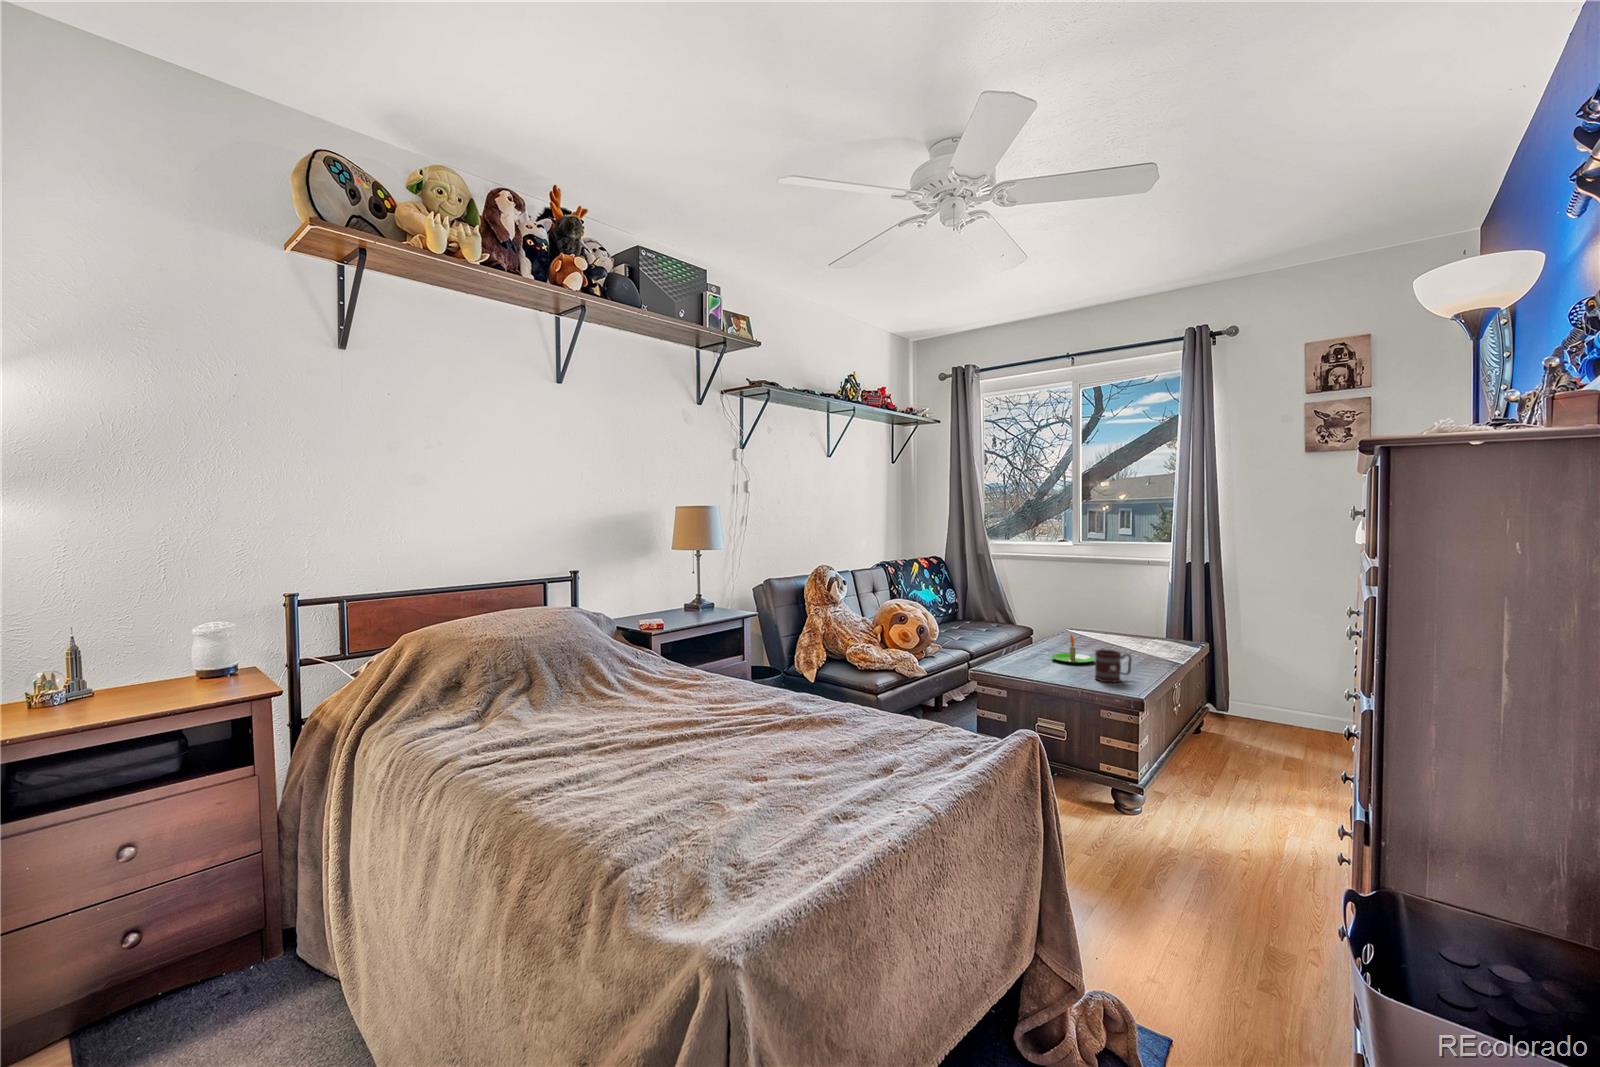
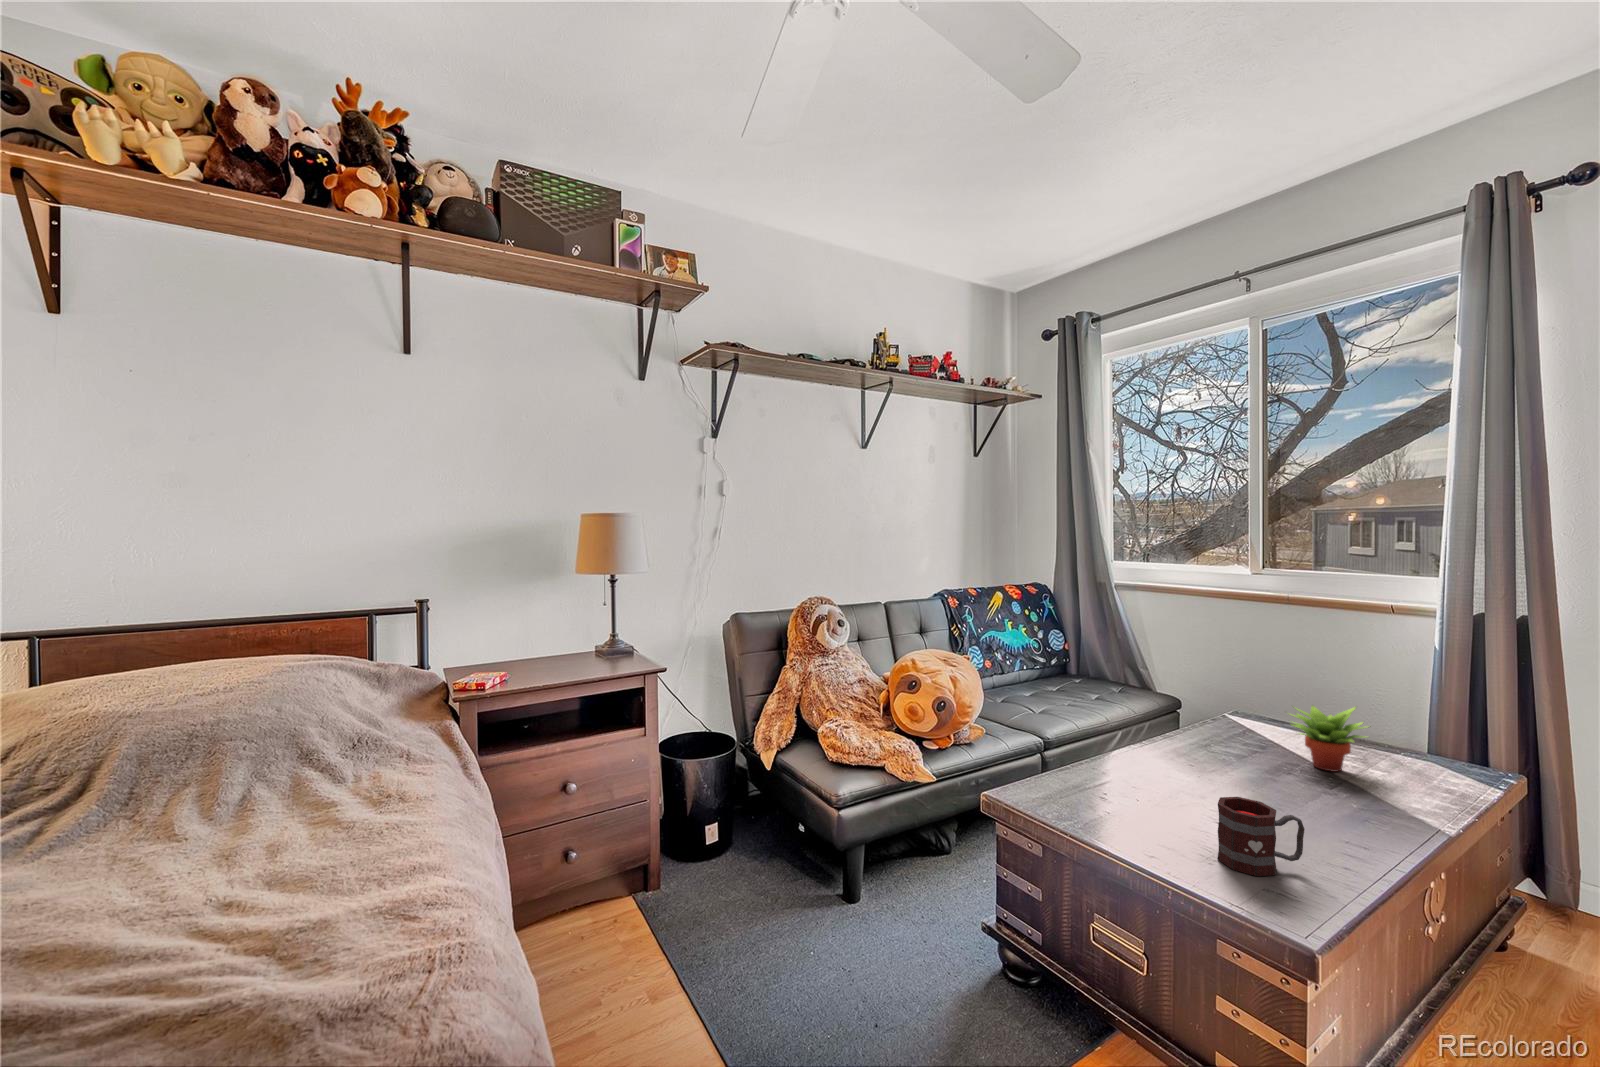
succulent plant: none [1106,612,1146,649] -> present [1291,705,1371,772]
candle: present [1051,635,1095,664] -> none [1156,744,1243,803]

